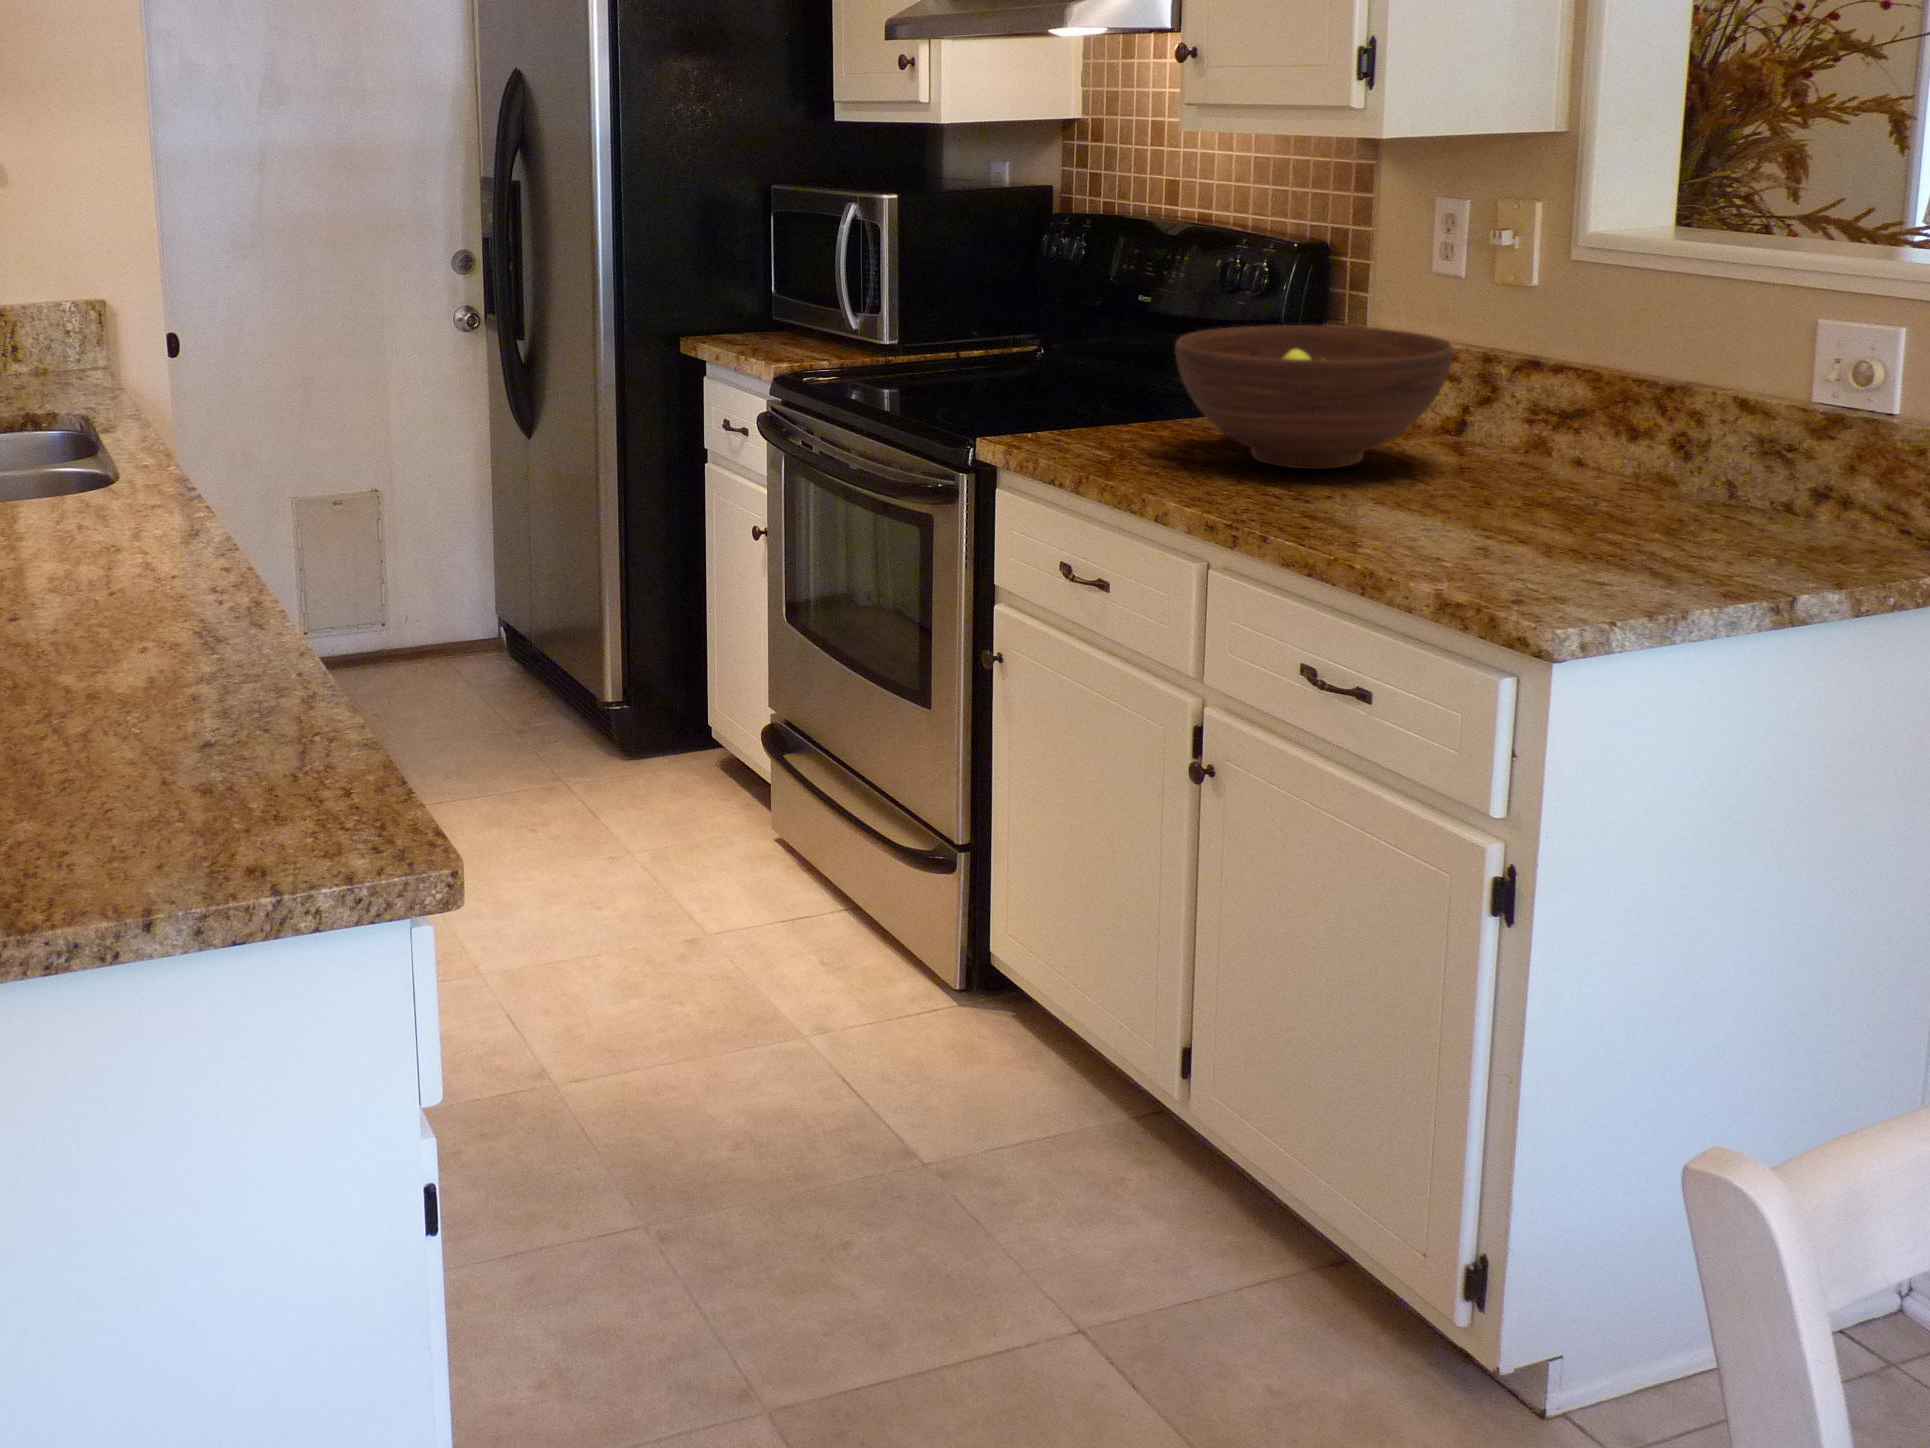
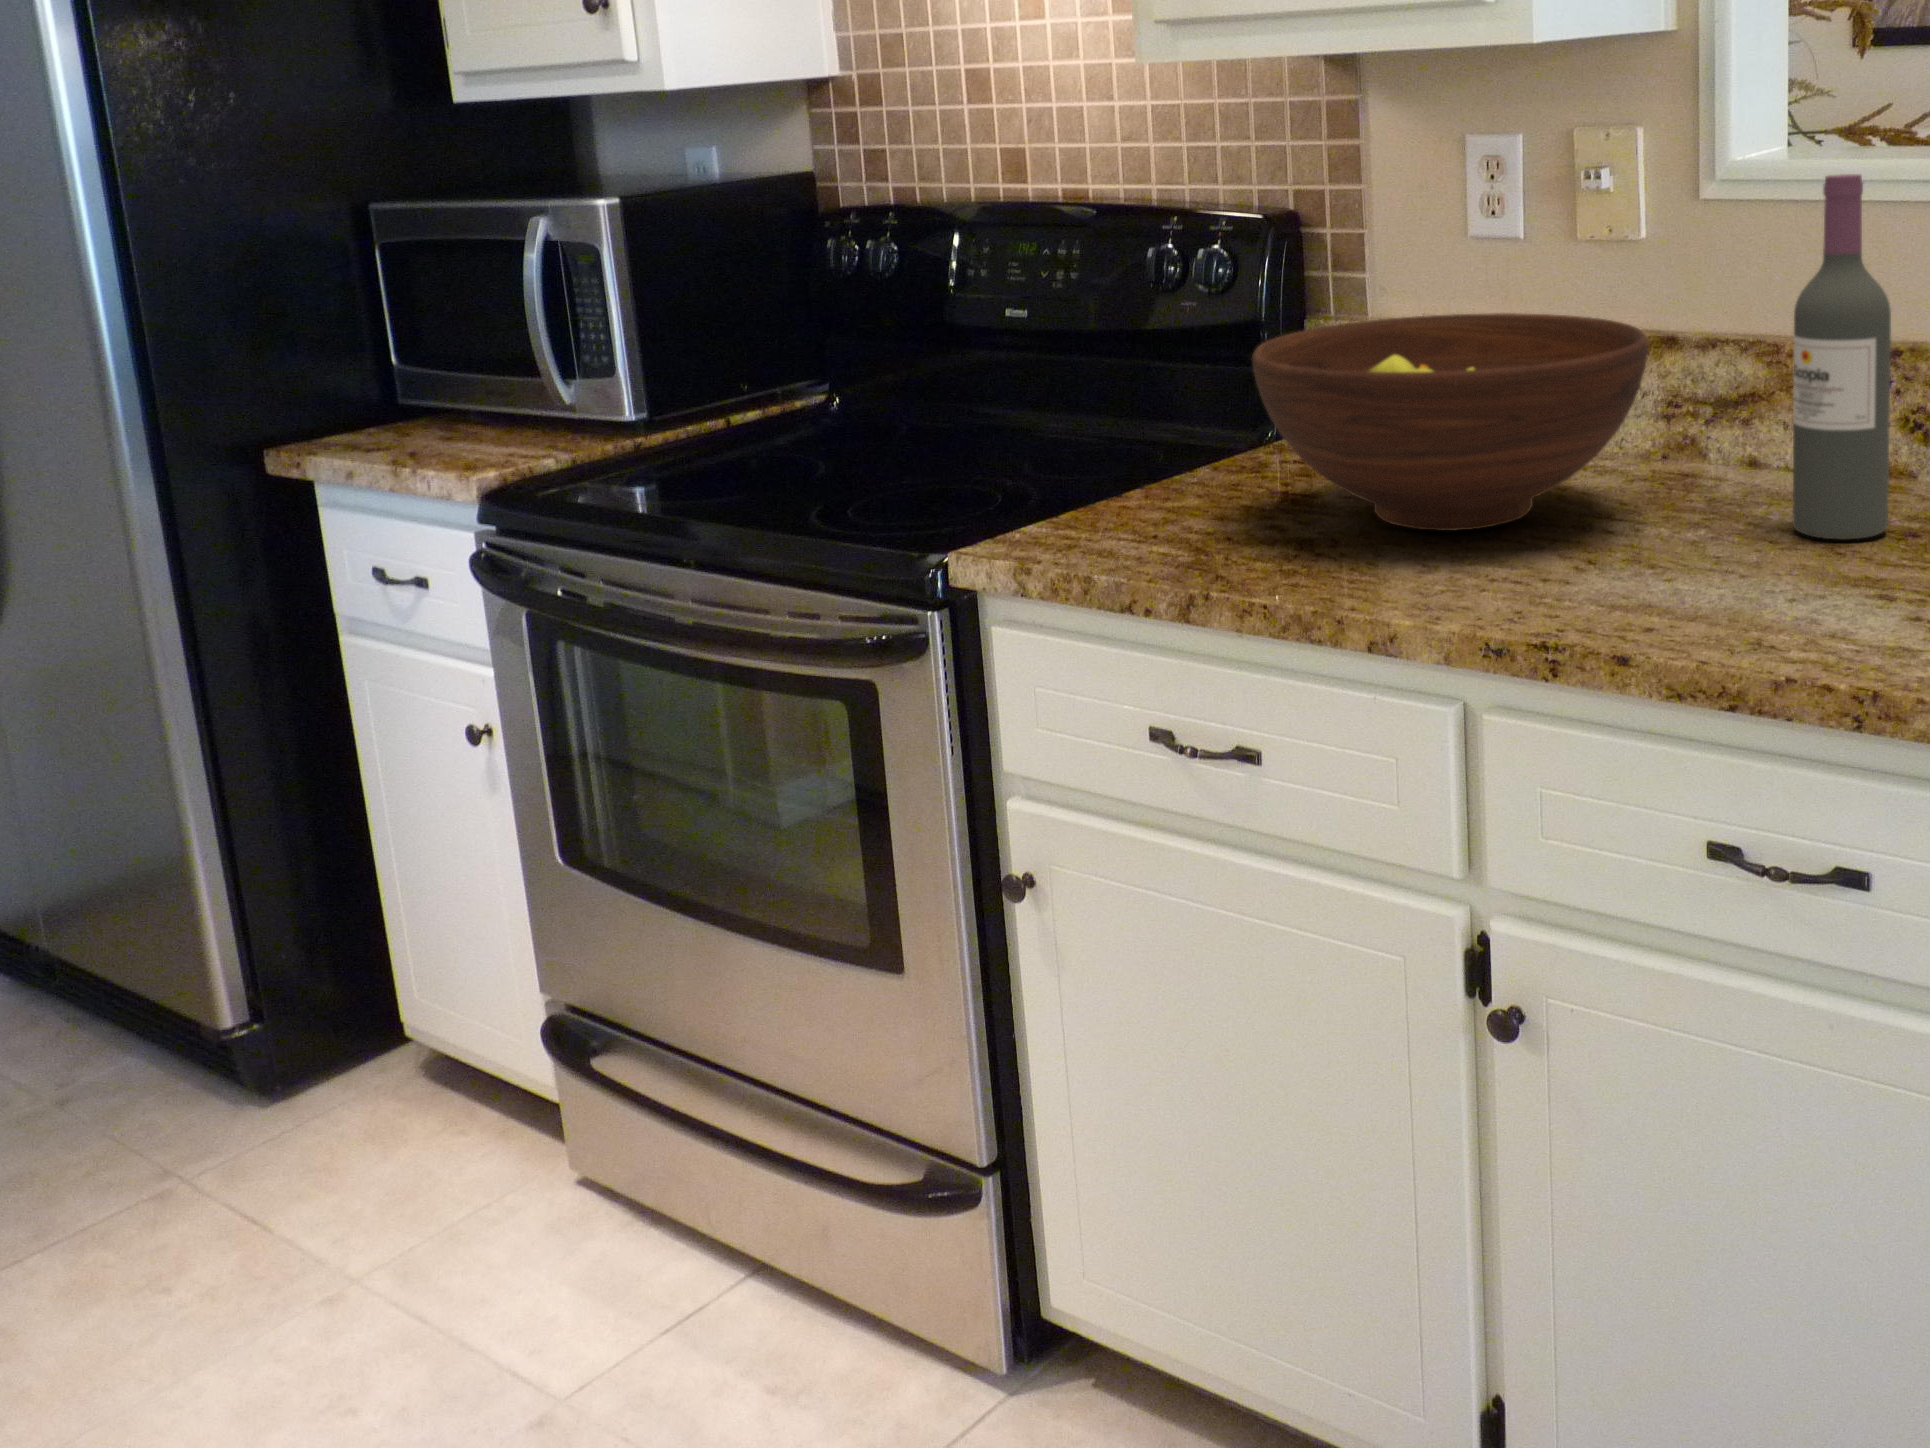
wine bottle: none [1512,254,1592,509] -> present [1793,174,1891,539]

